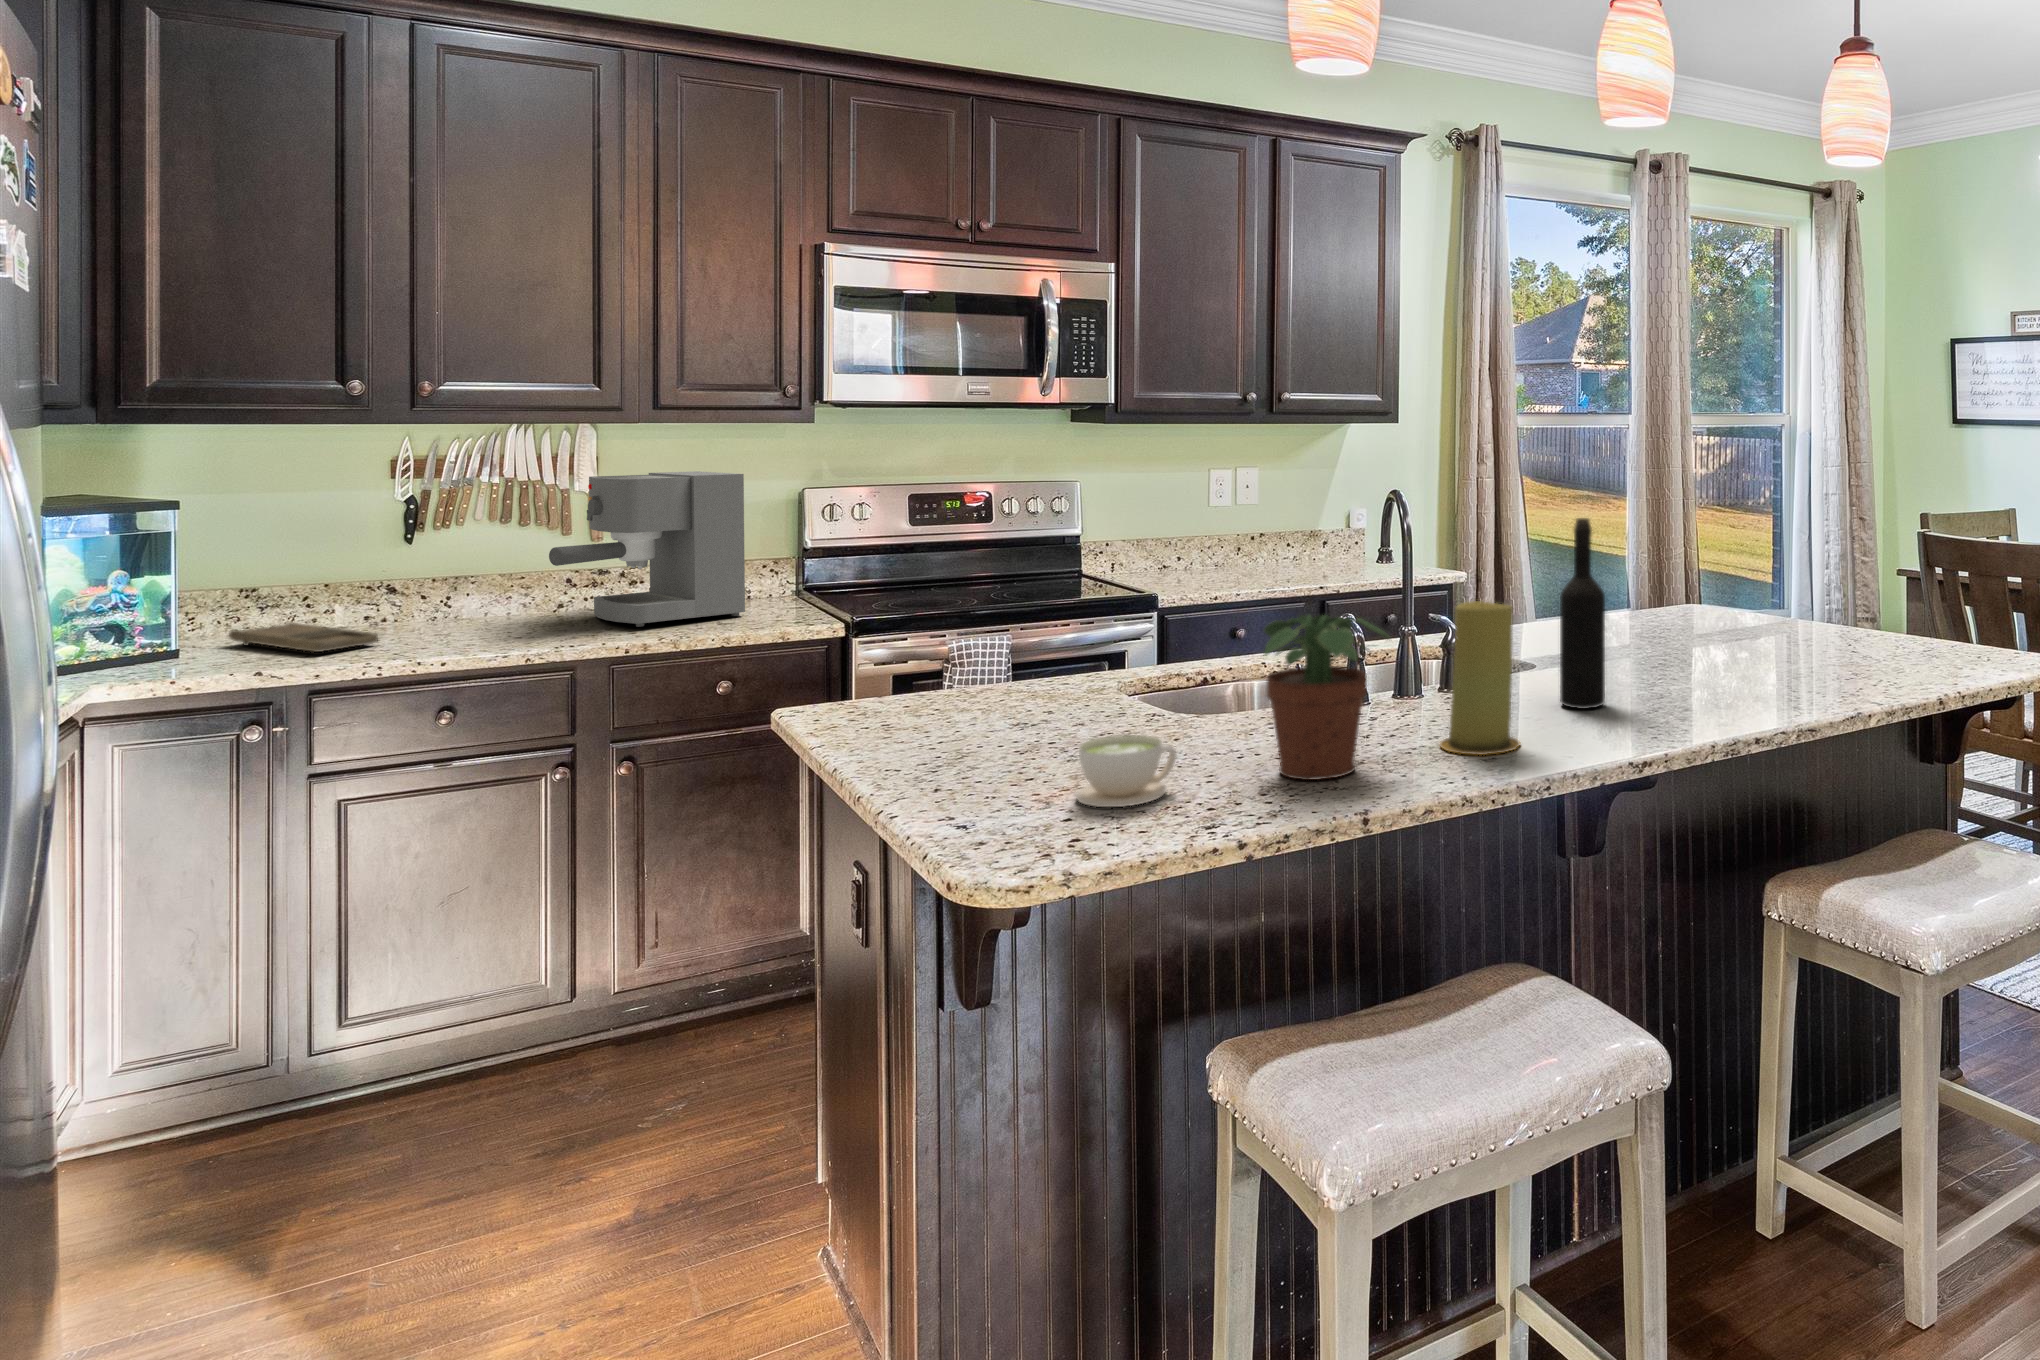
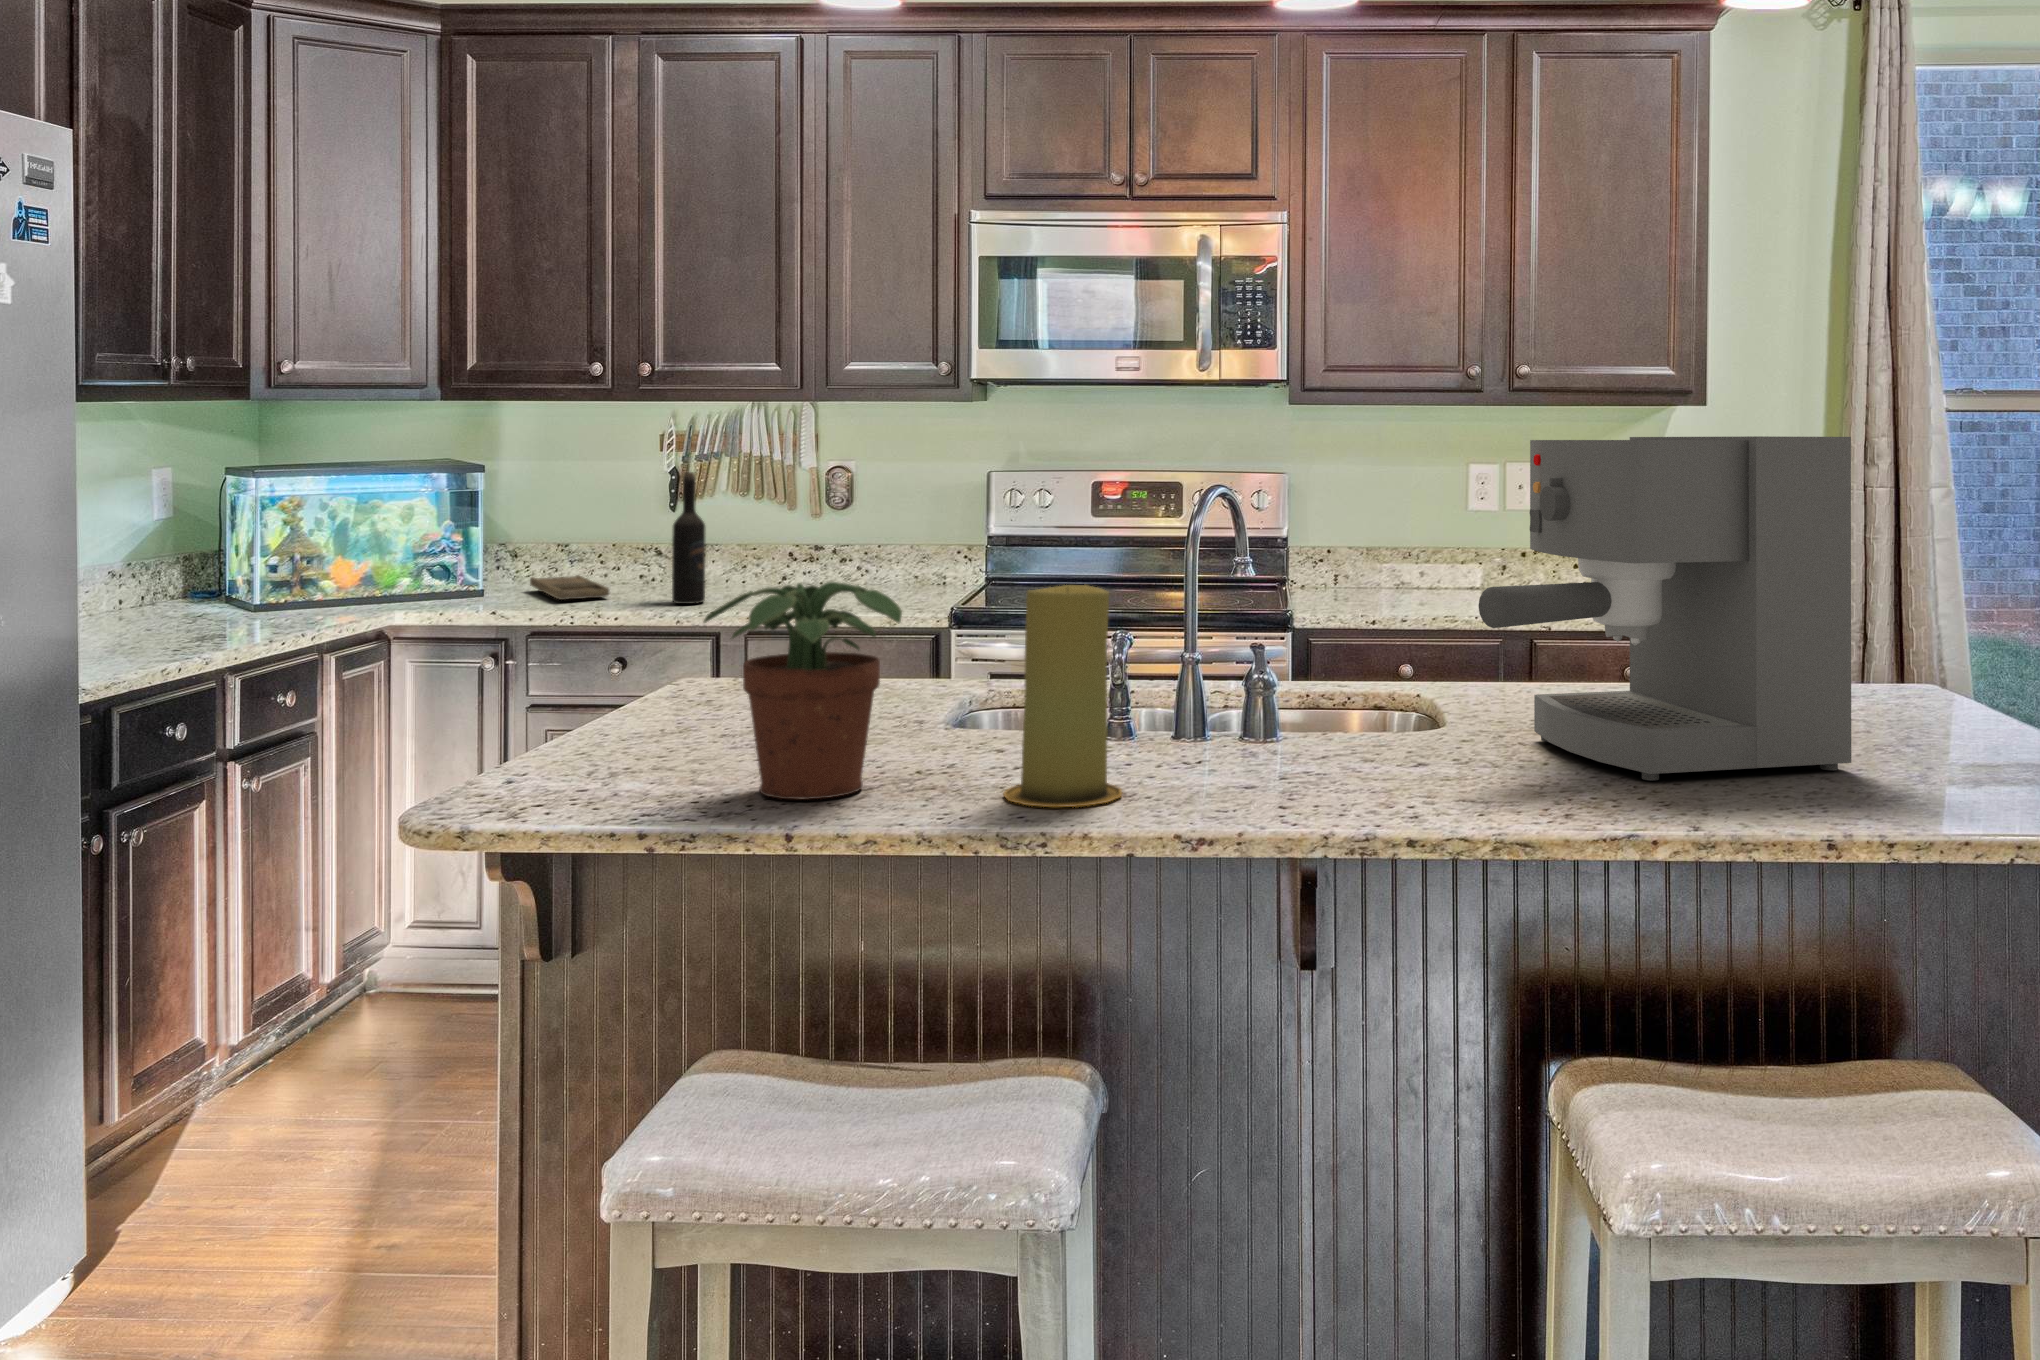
coffee maker: present [549,471,745,627] -> present [1479,436,1851,780]
wine bottle: present [1560,518,1605,709] -> present [672,472,705,604]
coffee cup: present [1076,735,1177,807] -> none [521,709,641,790]

